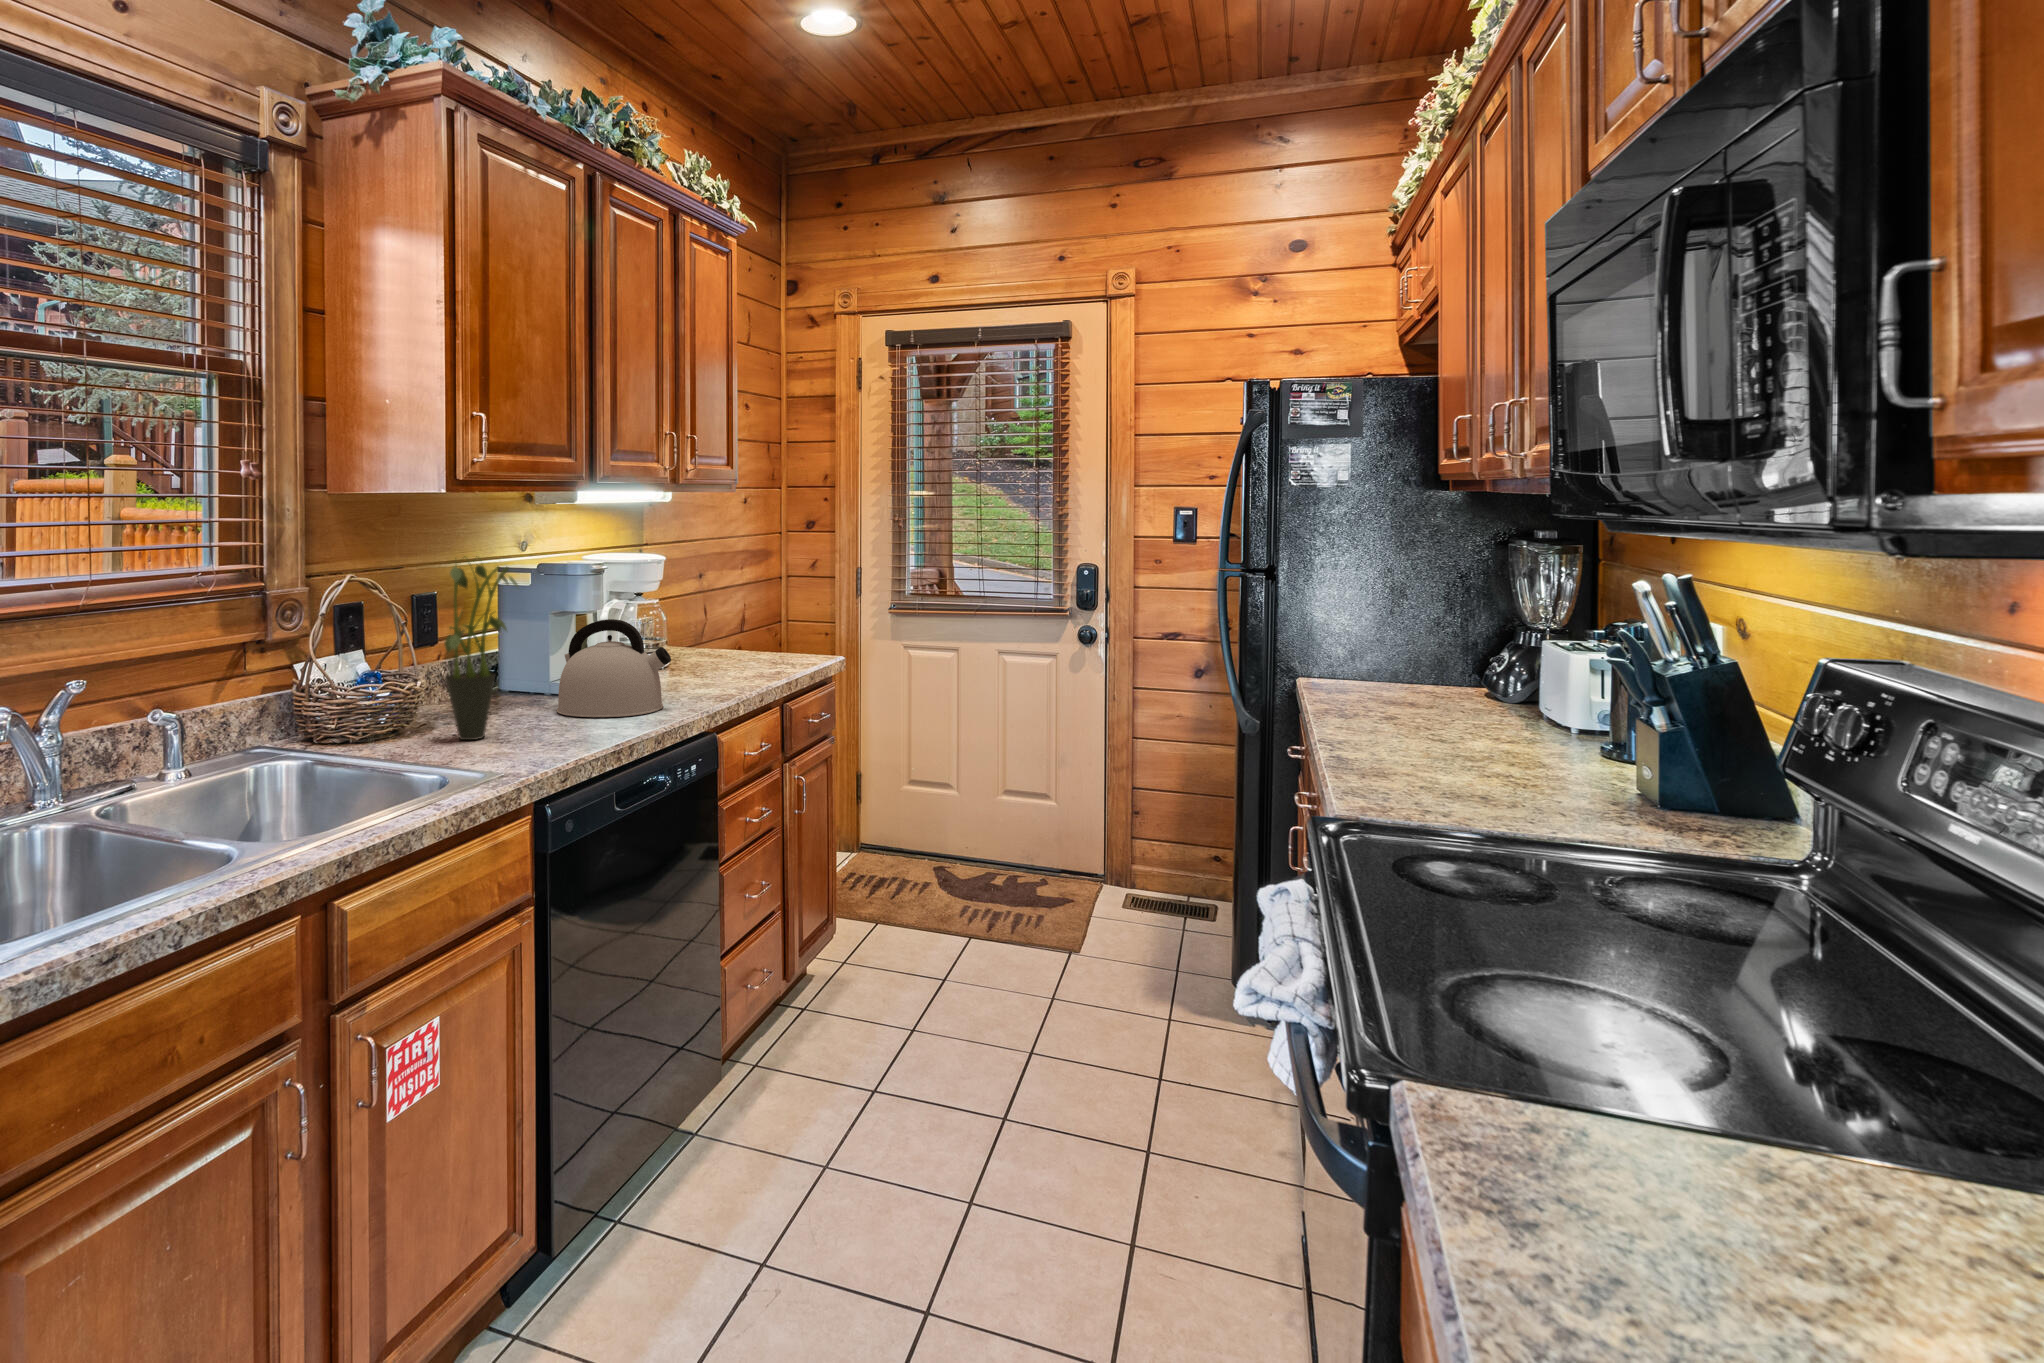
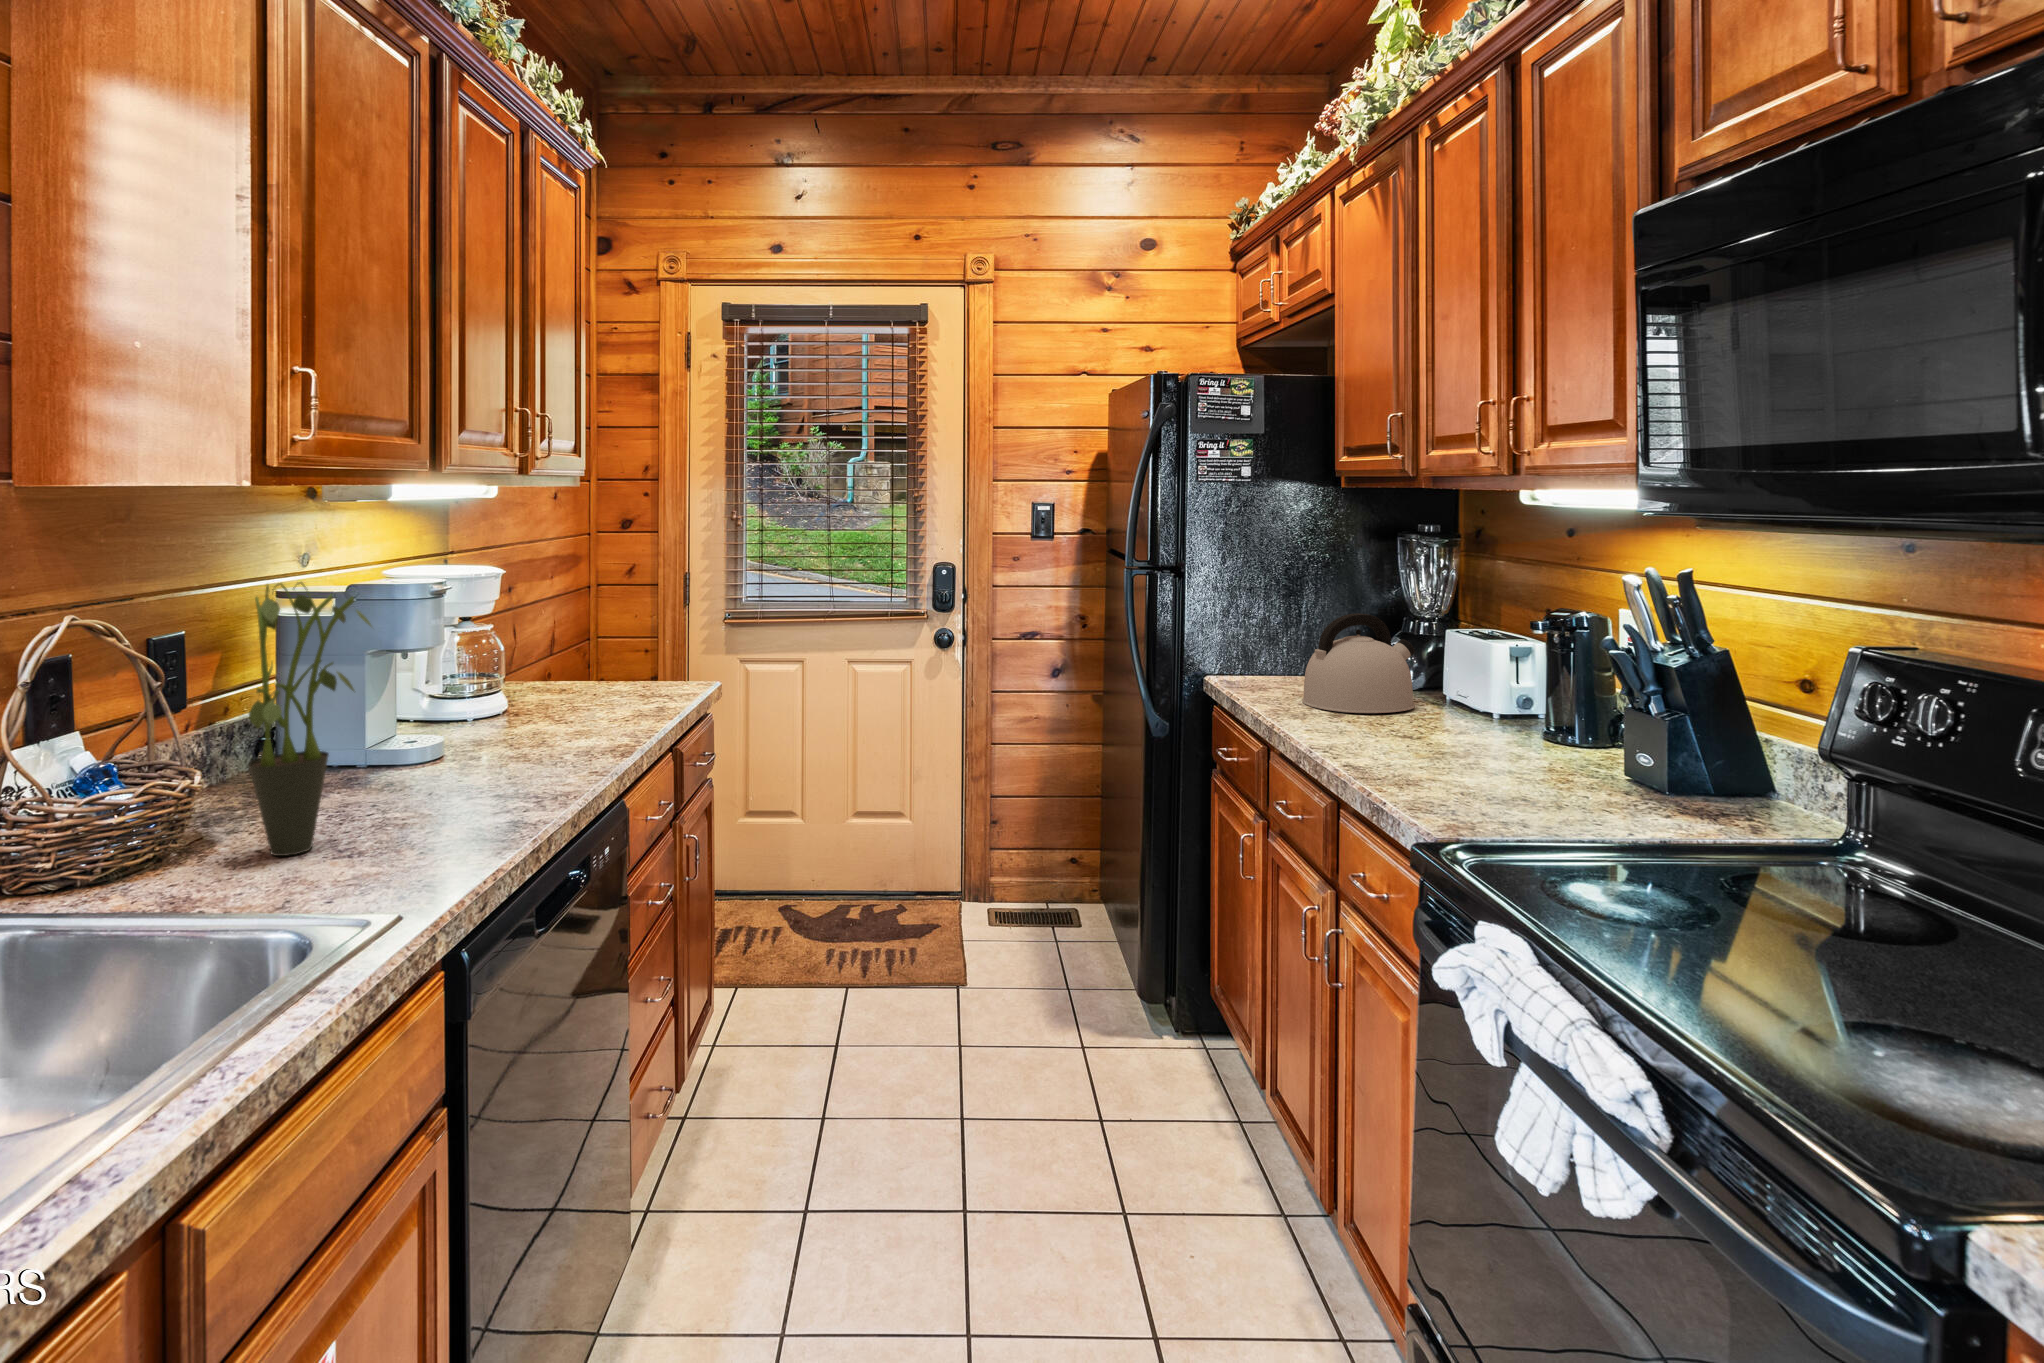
kettle: present [557,619,671,717] -> present [1302,613,1415,713]

